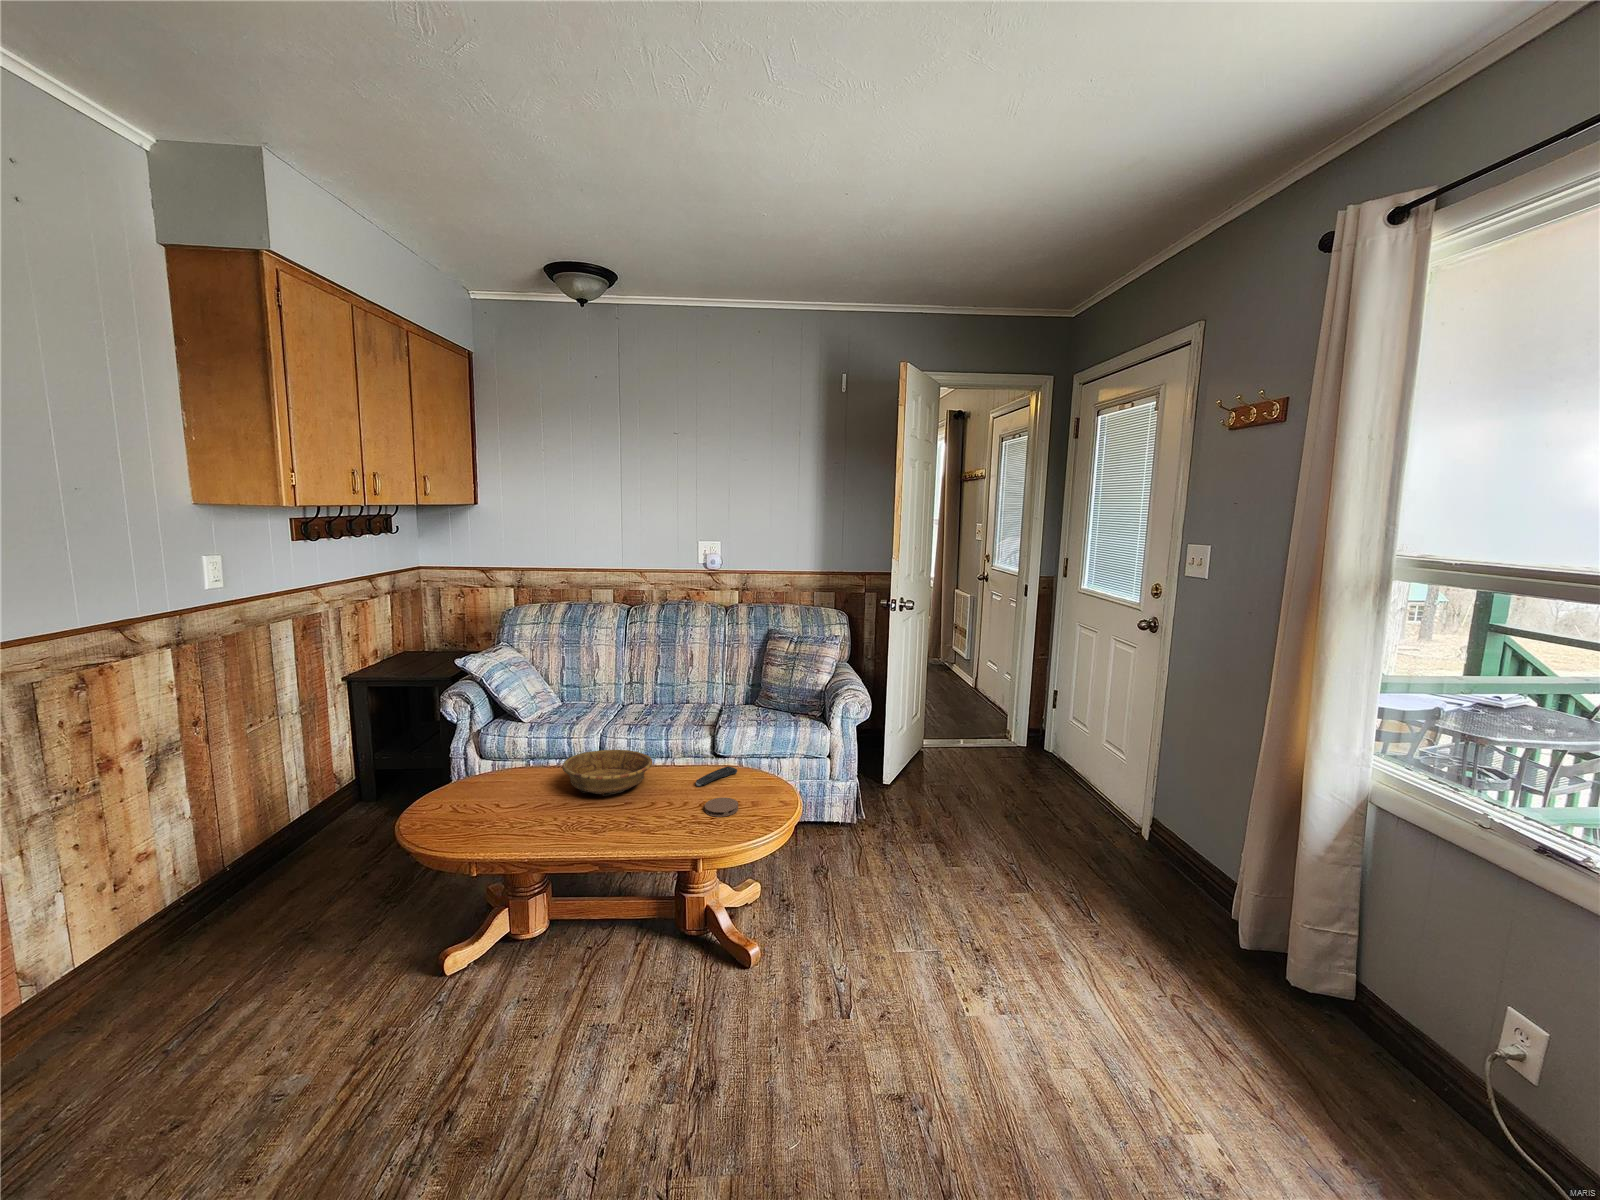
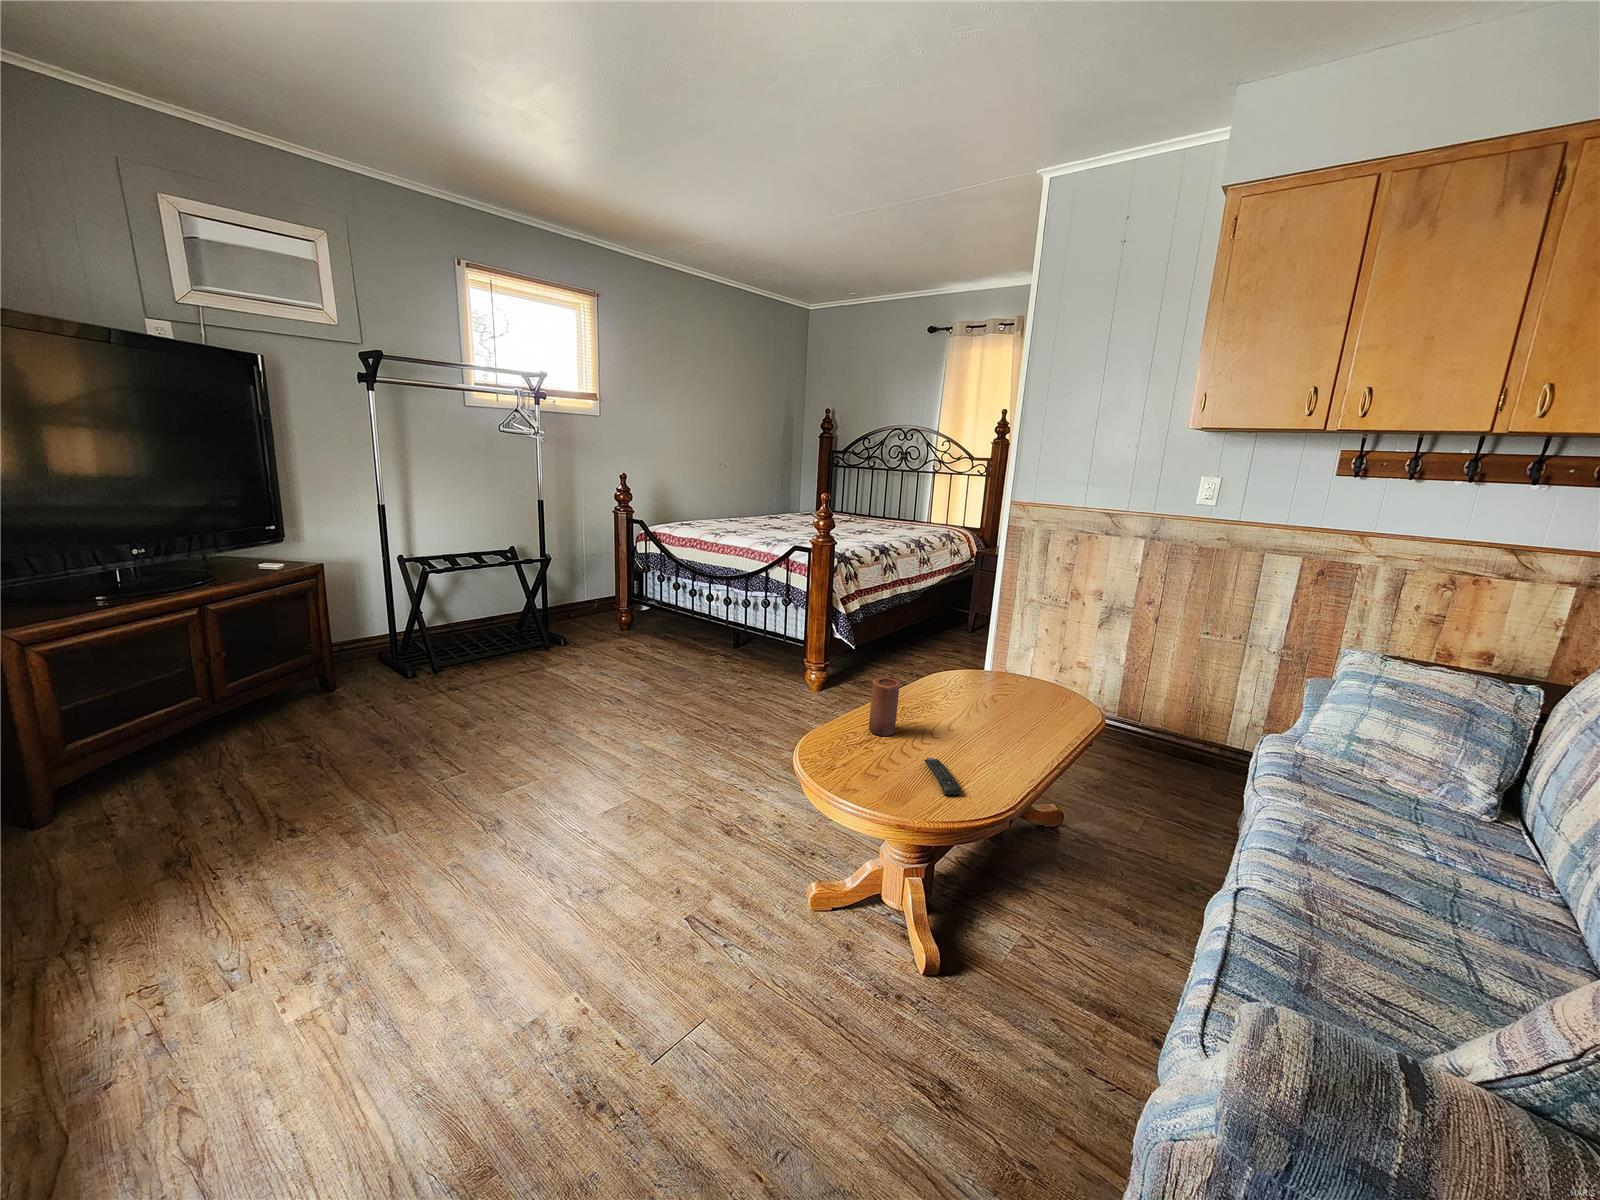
decorative bowl: present [562,749,652,796] -> none [930,681,1029,738]
candle: none [654,760,681,818] -> present [869,677,899,736]
coaster: present [705,798,738,817] -> none [838,738,876,760]

